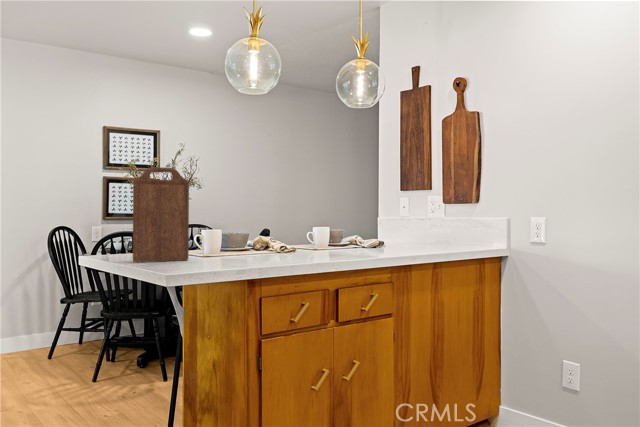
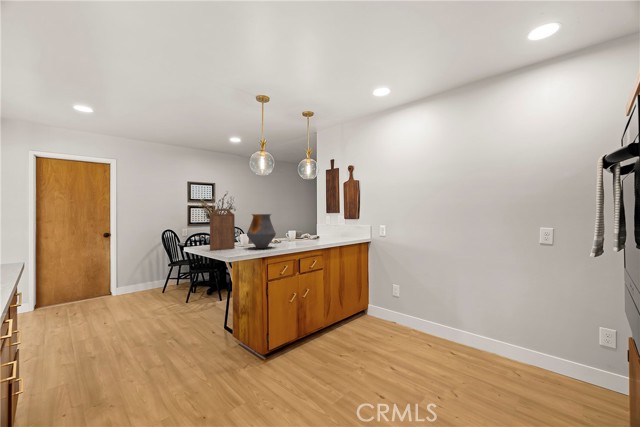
vase: none [216,181,283,261] -> present [247,214,276,248]

